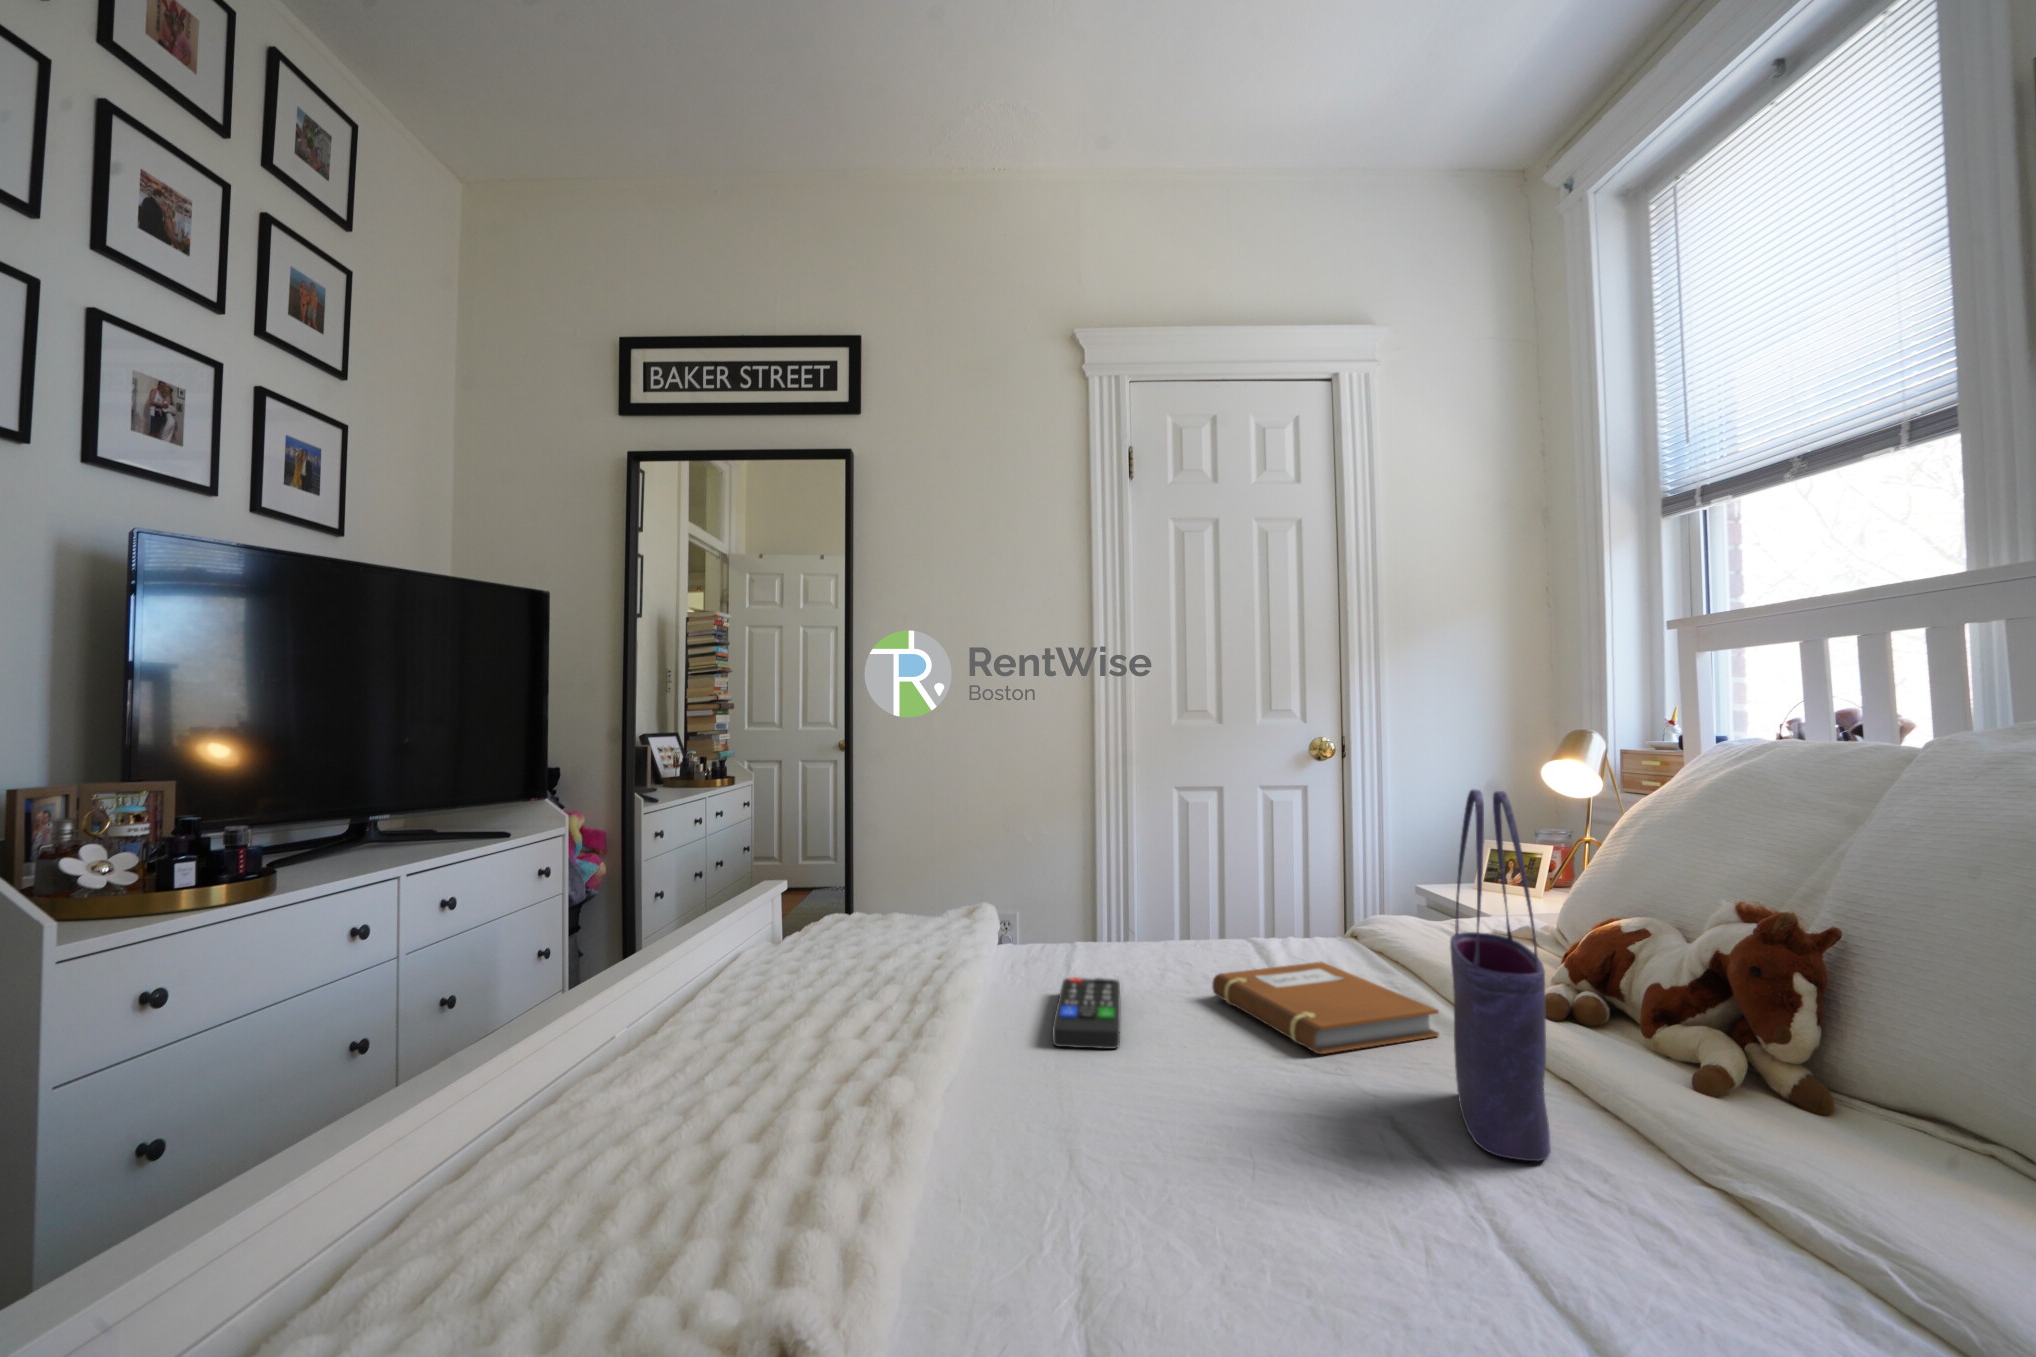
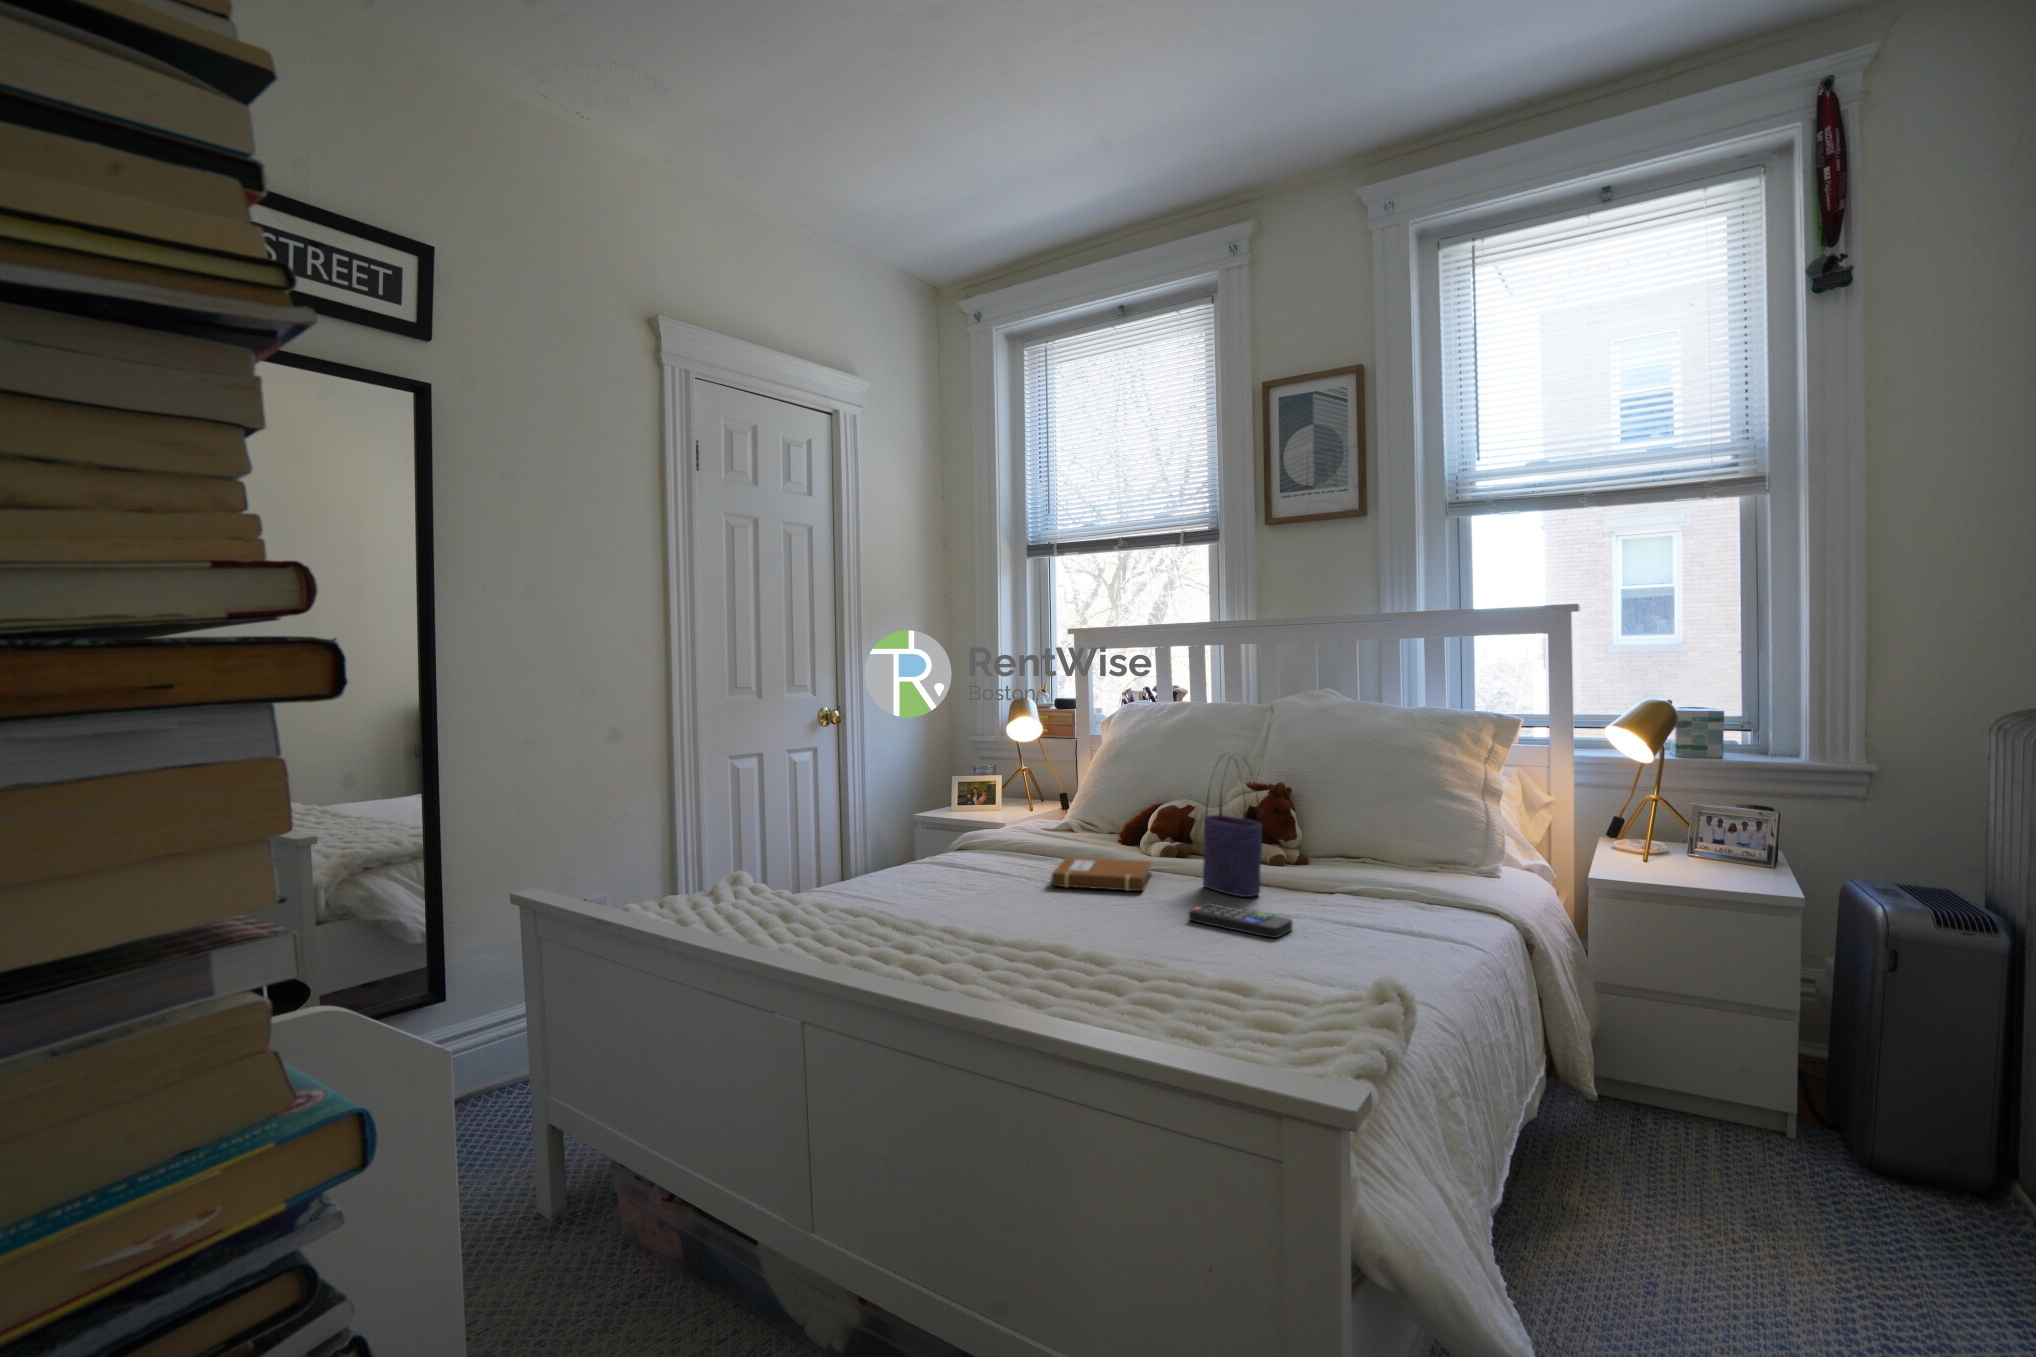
remote control: present [1053,977,1120,1049] -> present [1189,903,1292,938]

